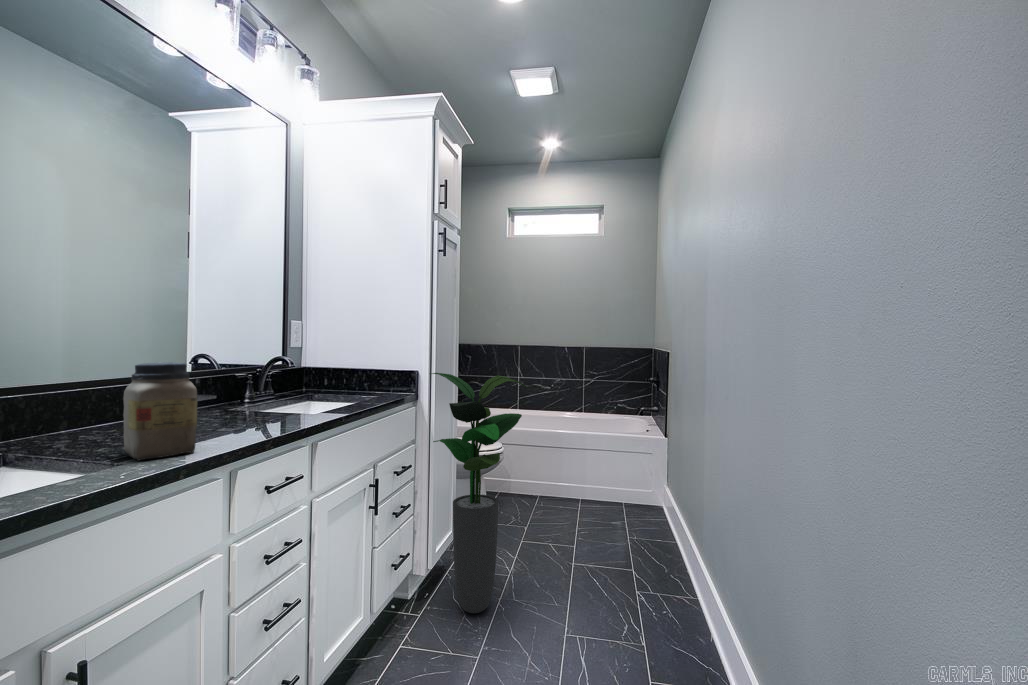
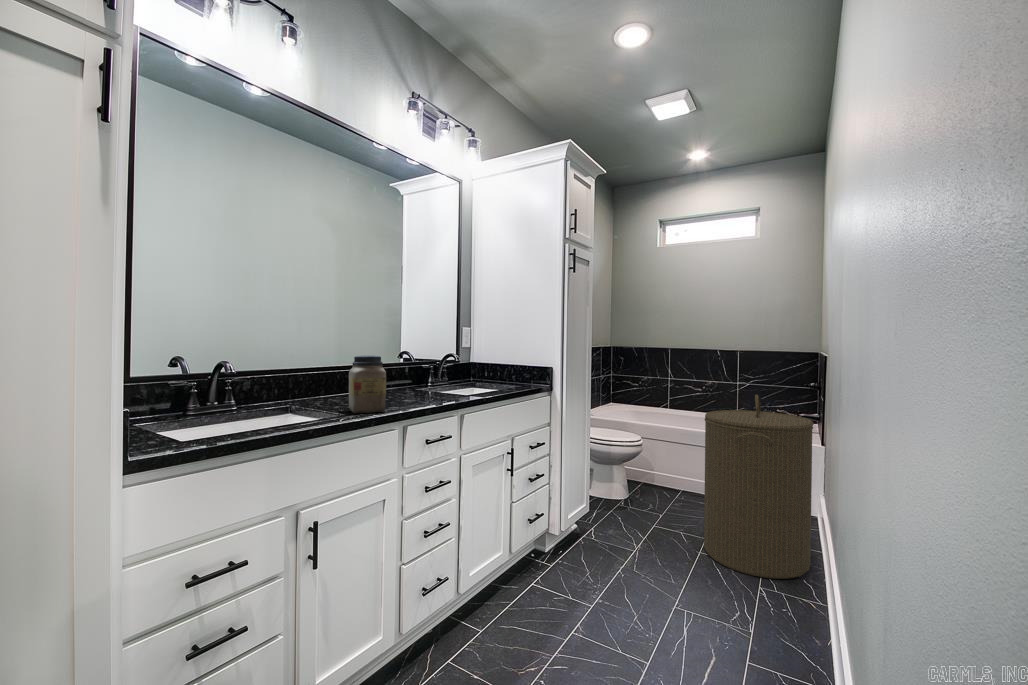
potted plant: present [431,373,527,613] -> none [557,370,643,571]
laundry hamper: none [579,394,684,585] -> present [704,395,814,579]

